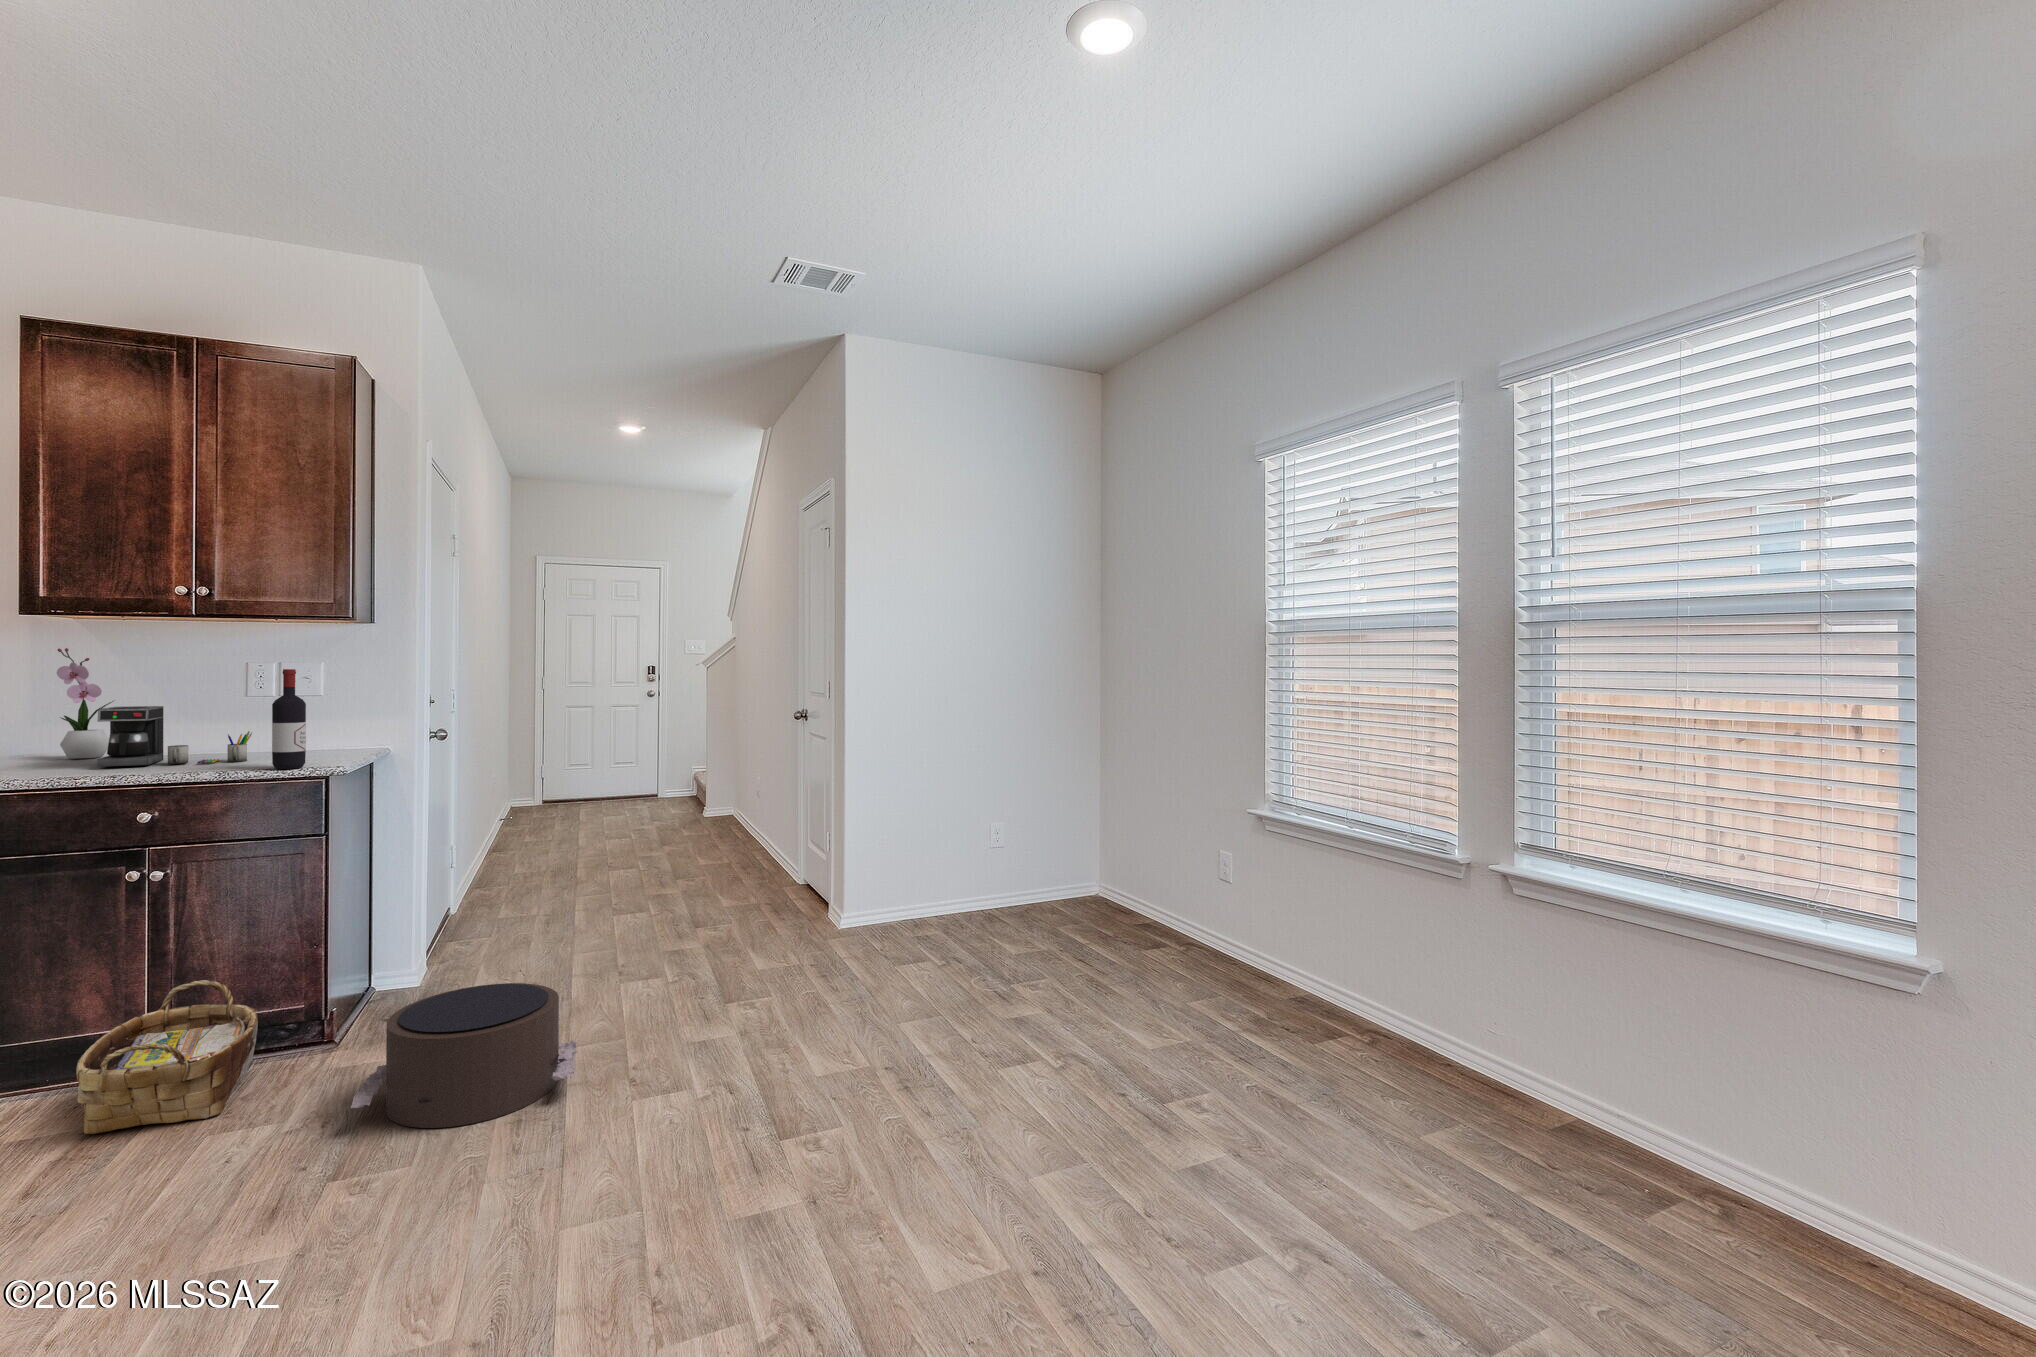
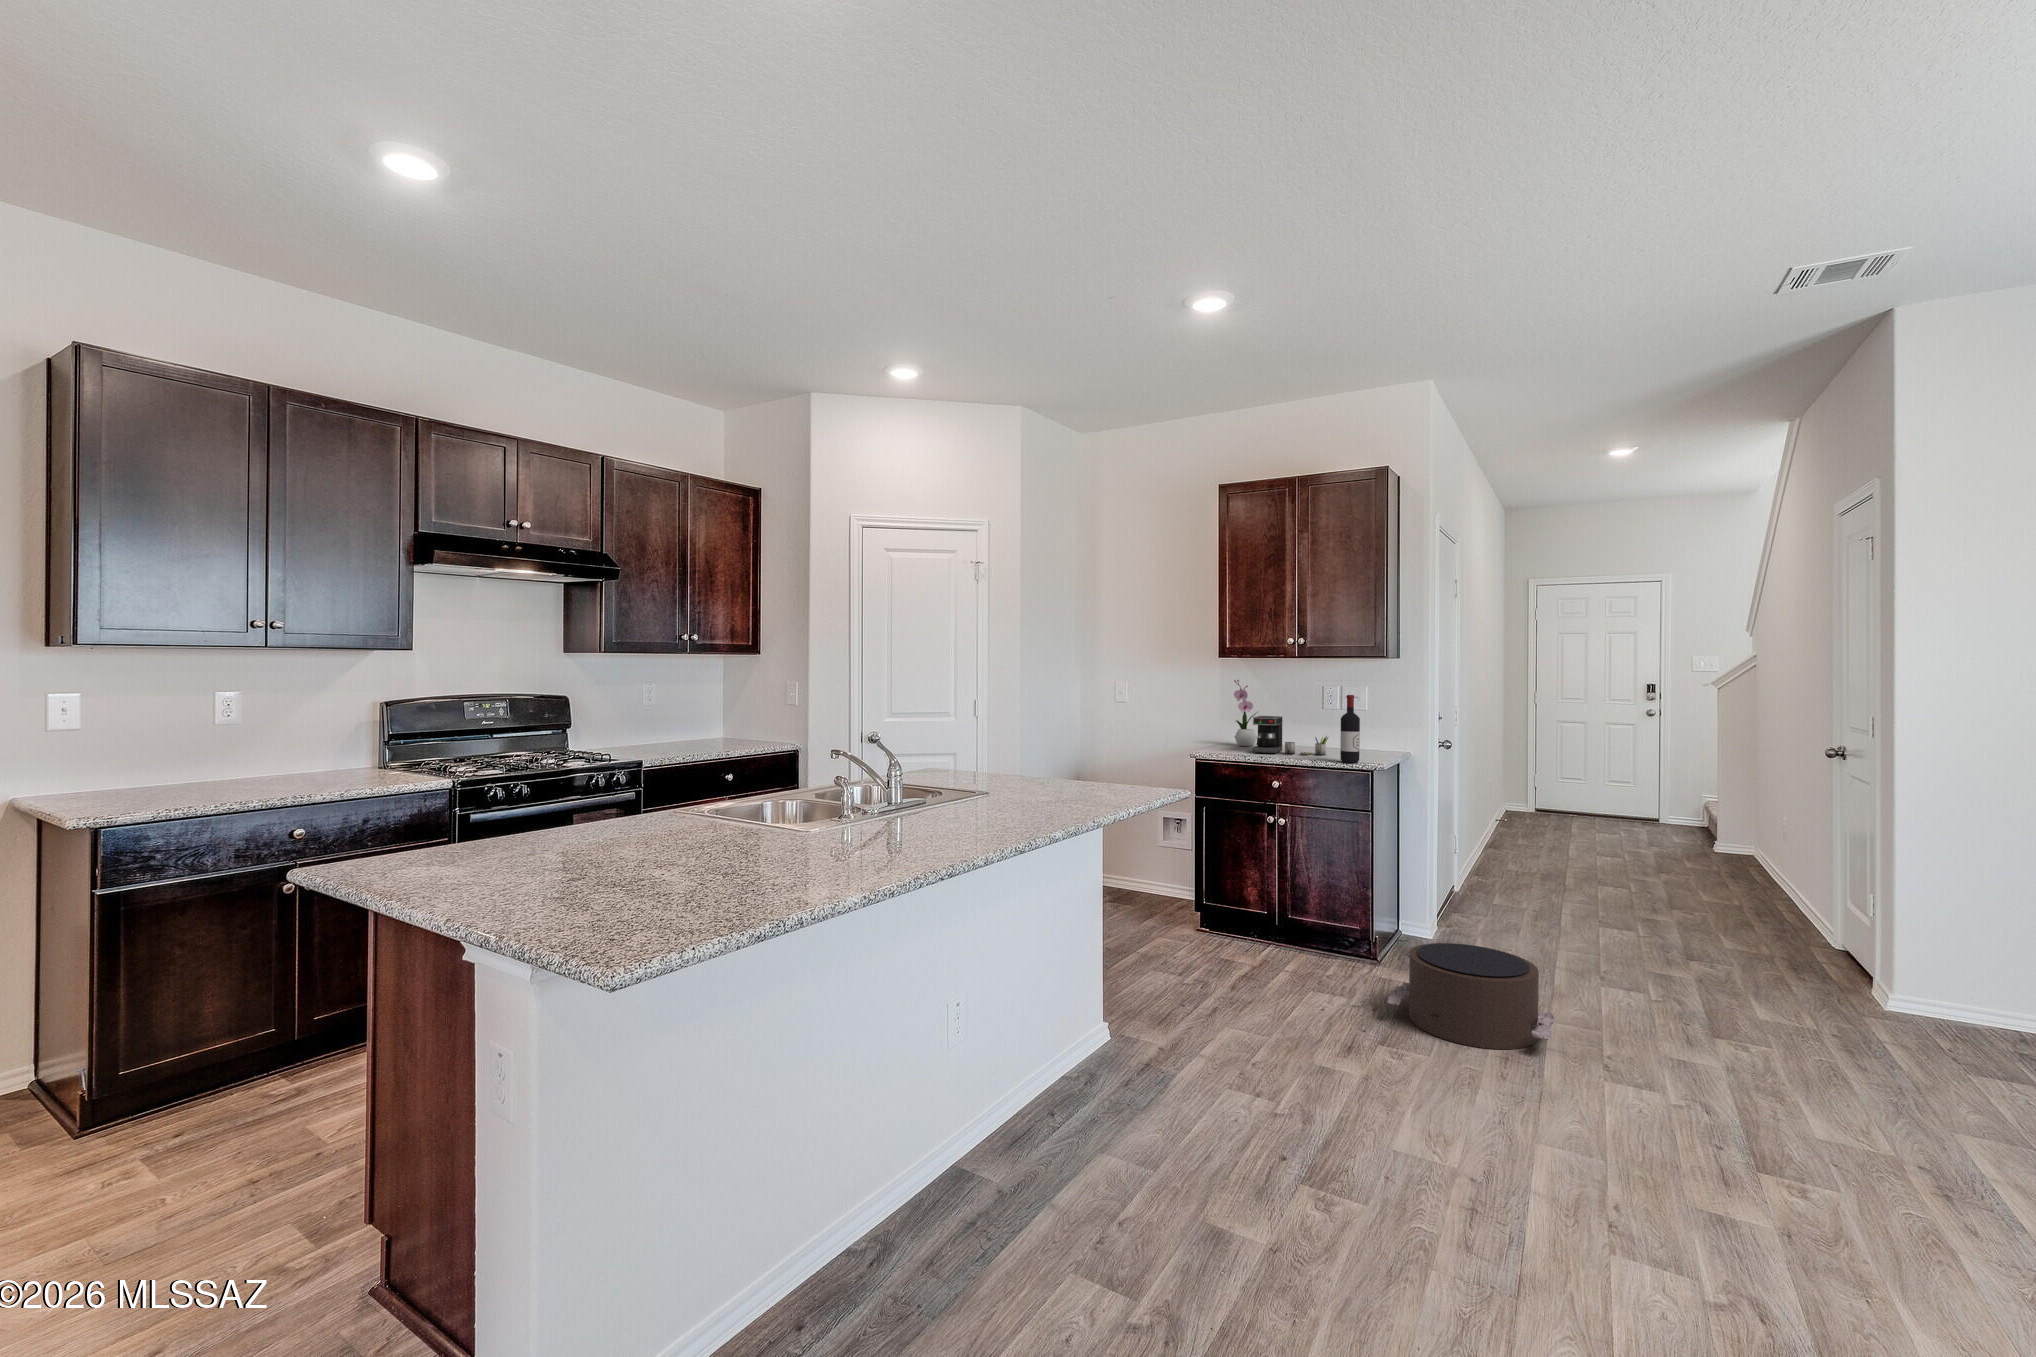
woven basket: present [77,980,258,1134] -> none [1246,893,1332,981]

